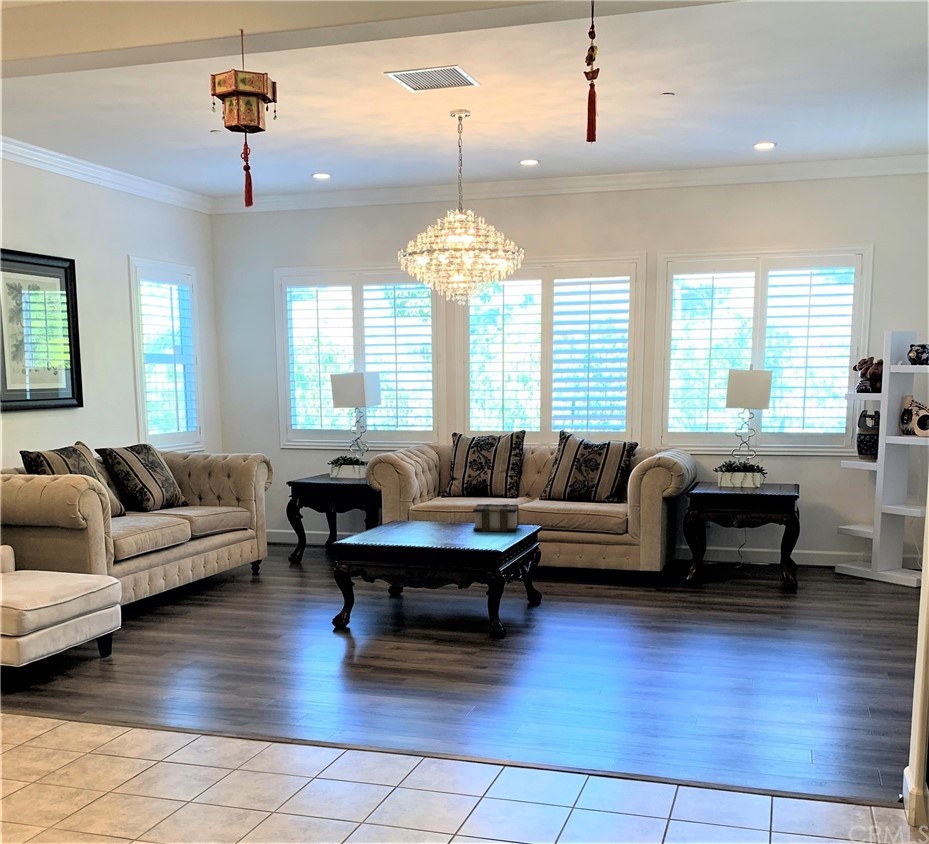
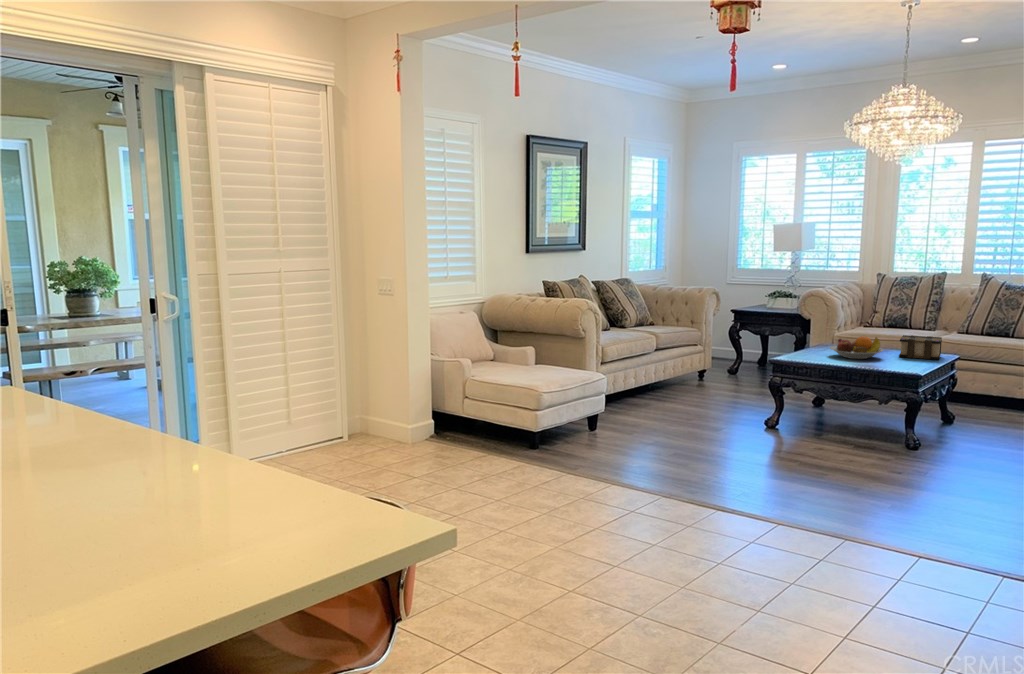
fruit bowl: none [394,508,455,537] -> present [830,336,883,359]

